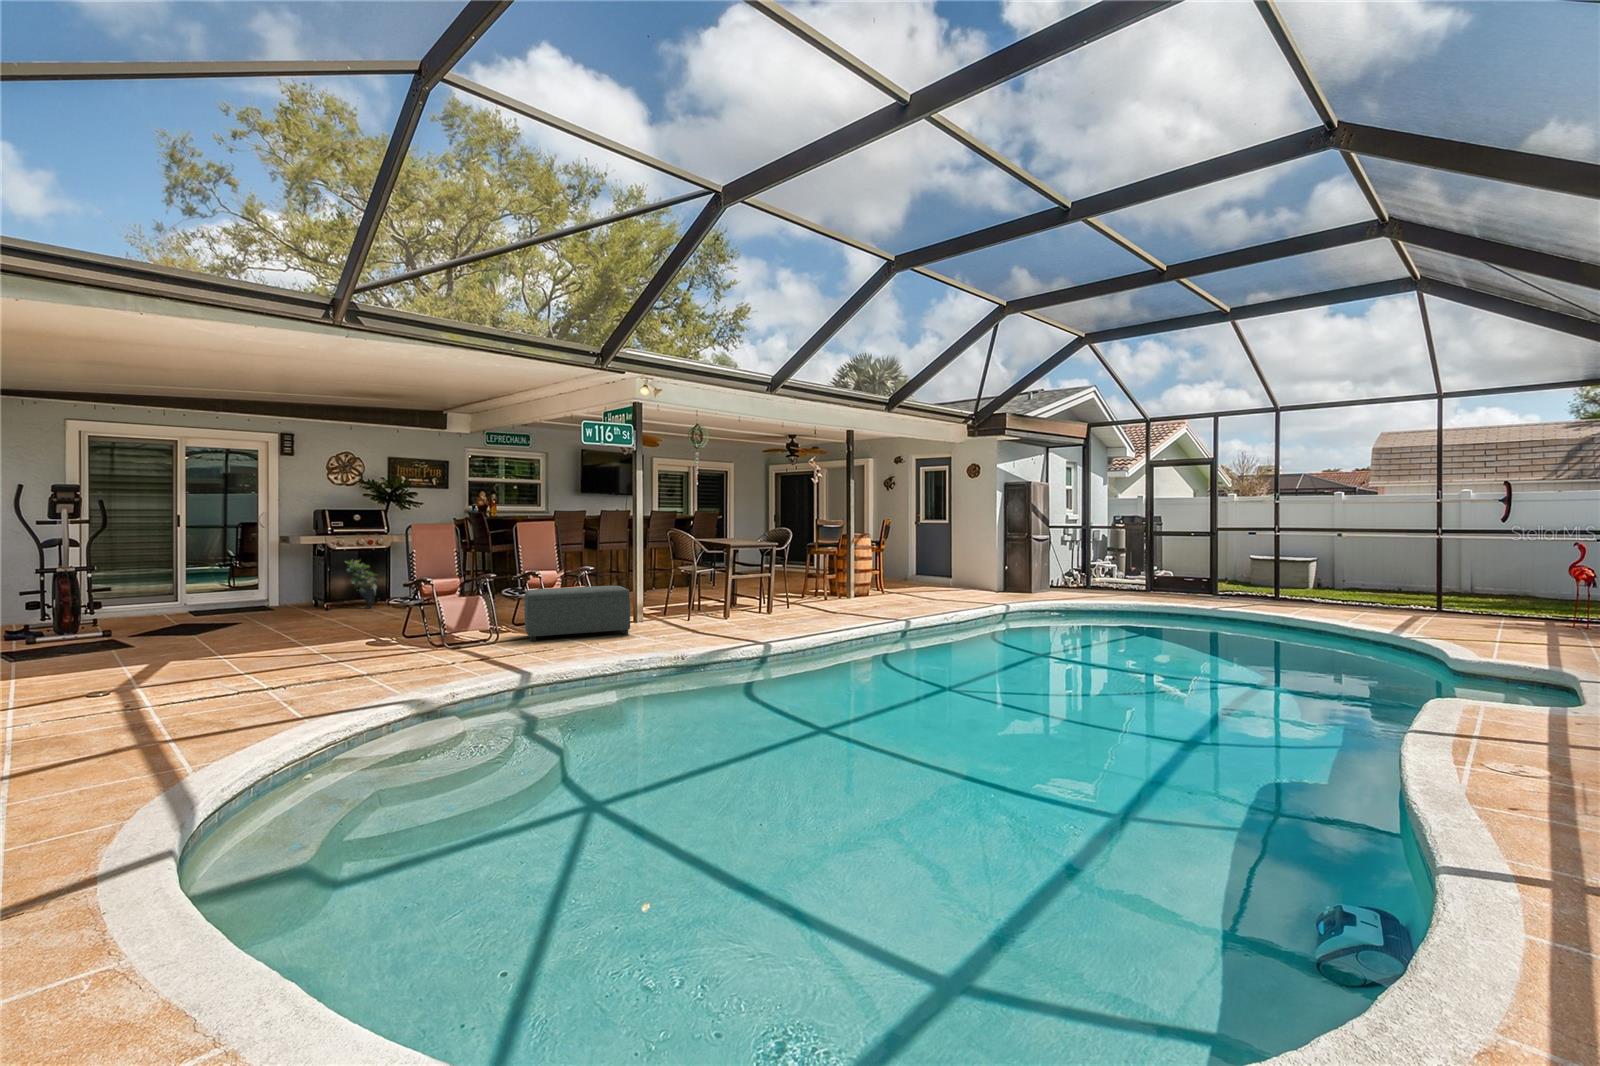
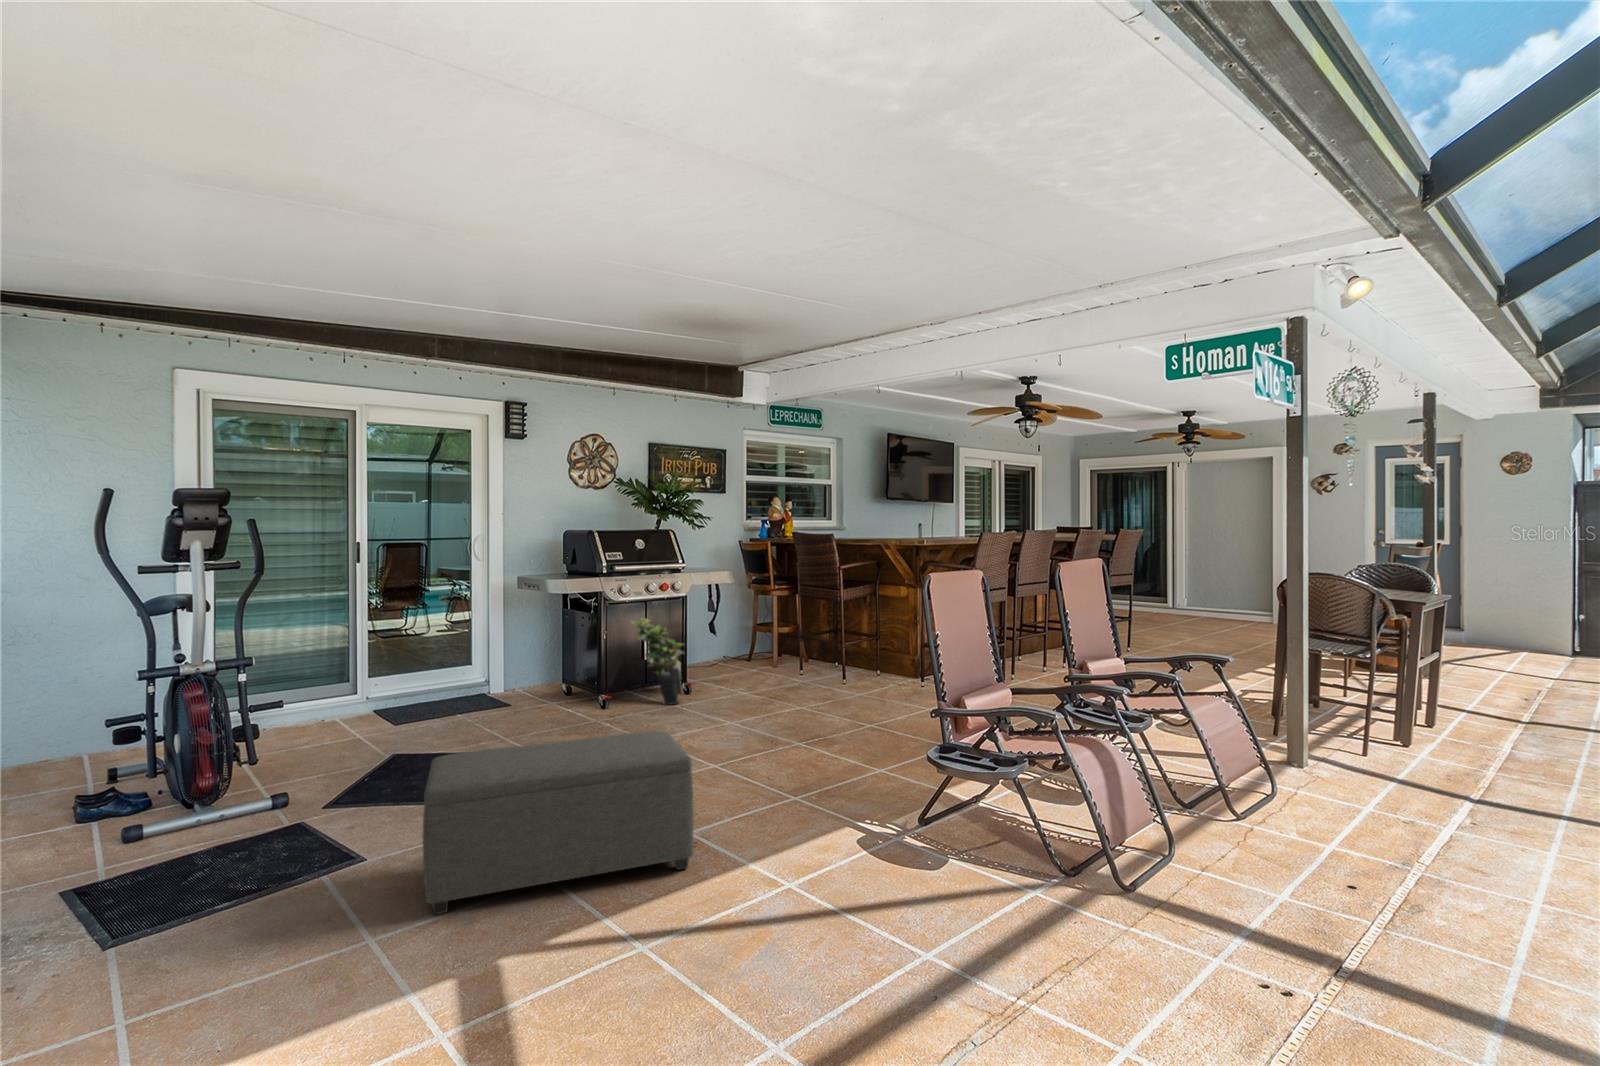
ottoman: present [524,586,630,641] -> present [423,731,694,914]

